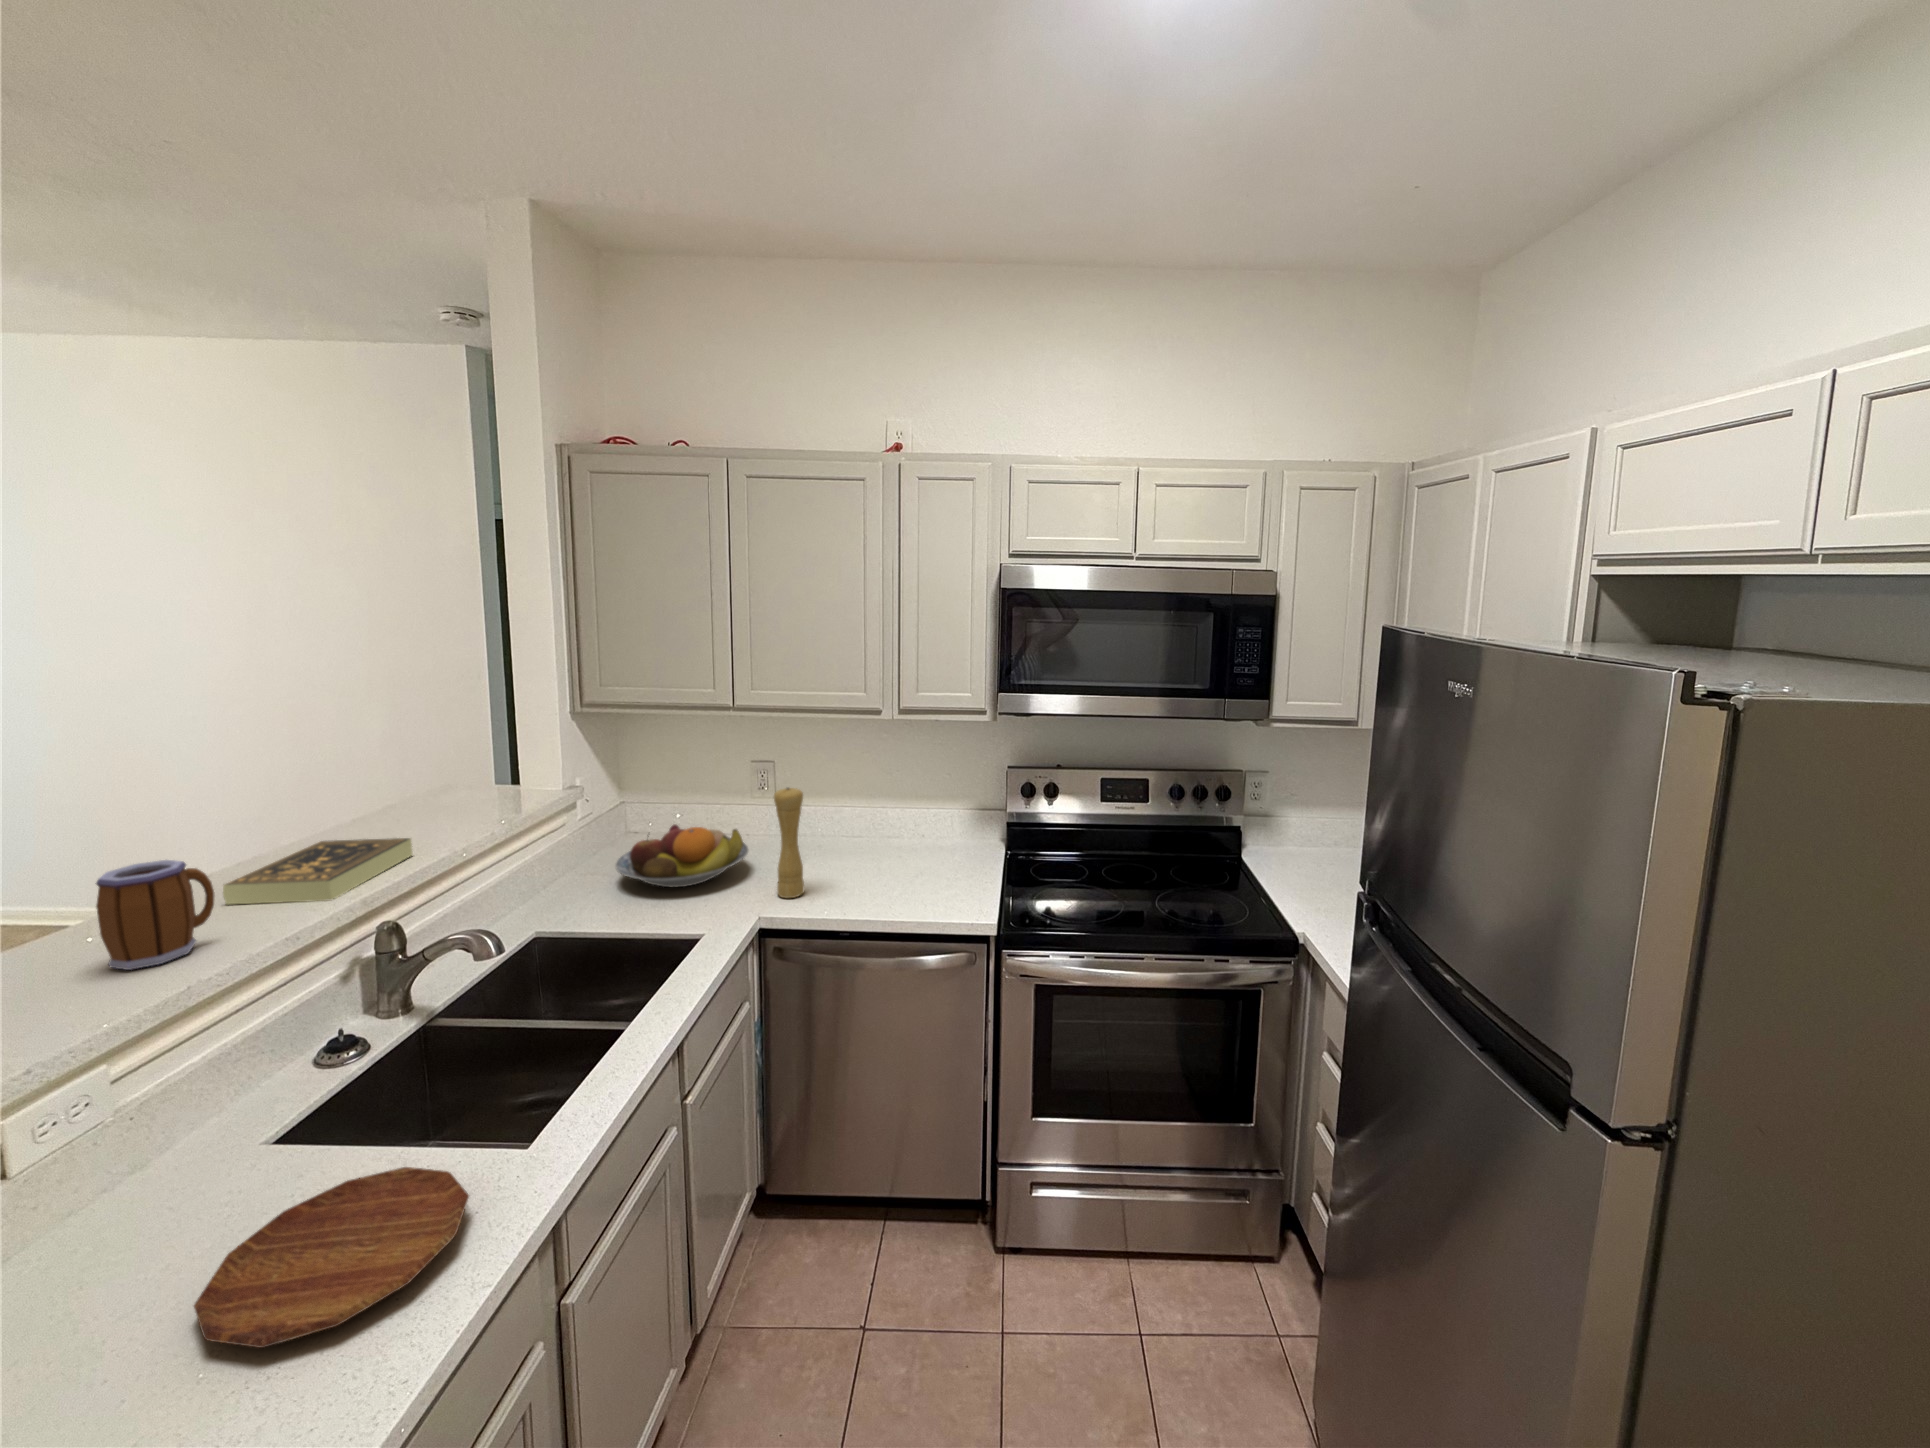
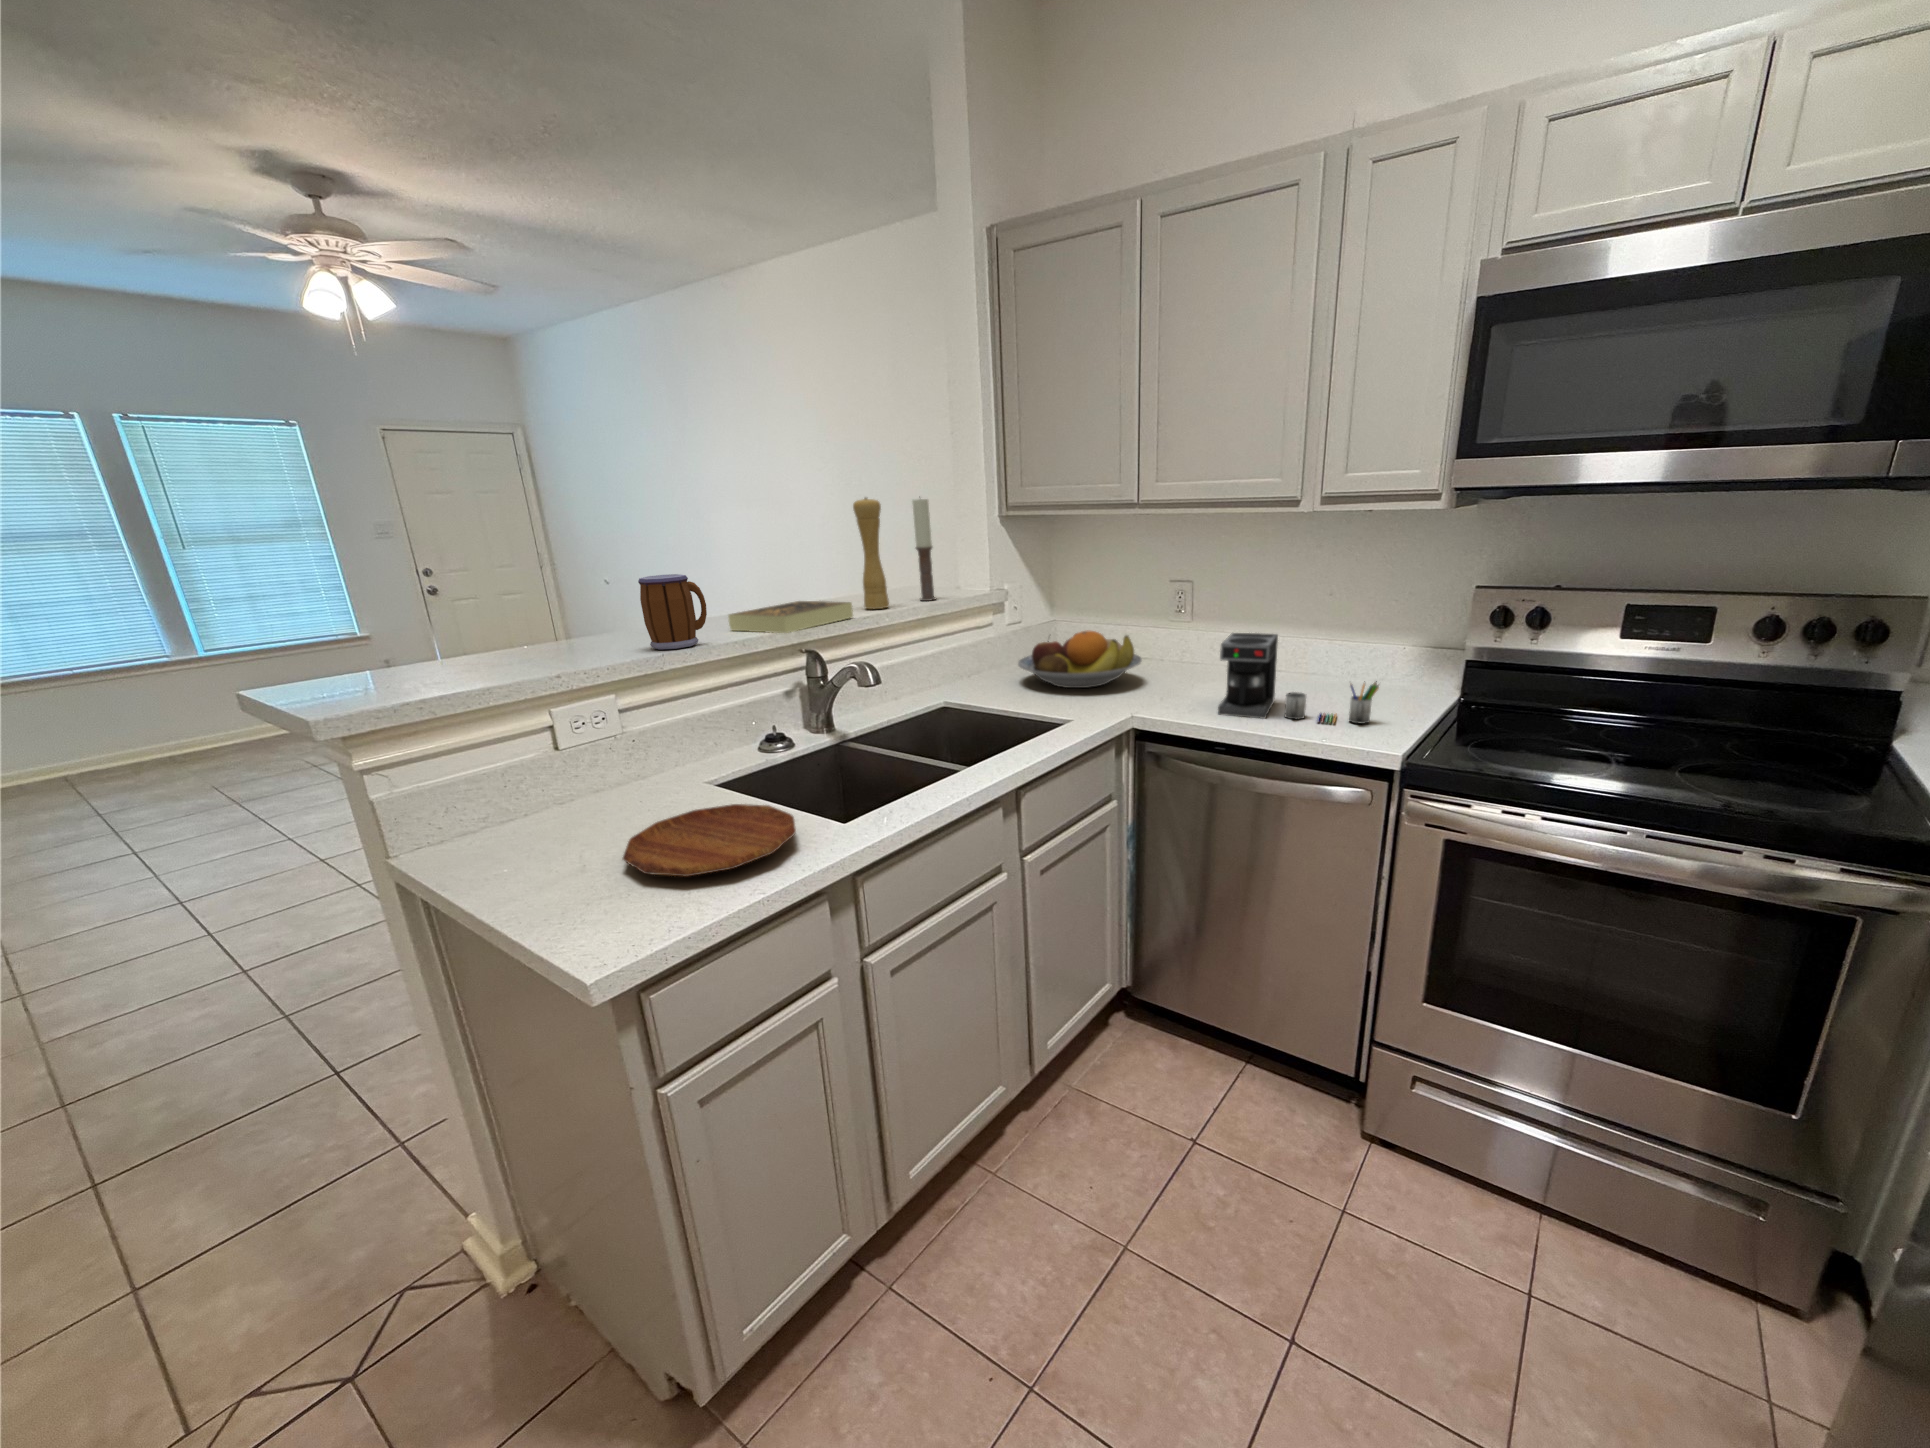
candle: none [472,699,502,809] -> present [912,499,935,601]
pepper mill: present [774,788,804,898] -> present [853,498,889,609]
coffee maker: none [837,819,964,901] -> present [1218,633,1379,724]

